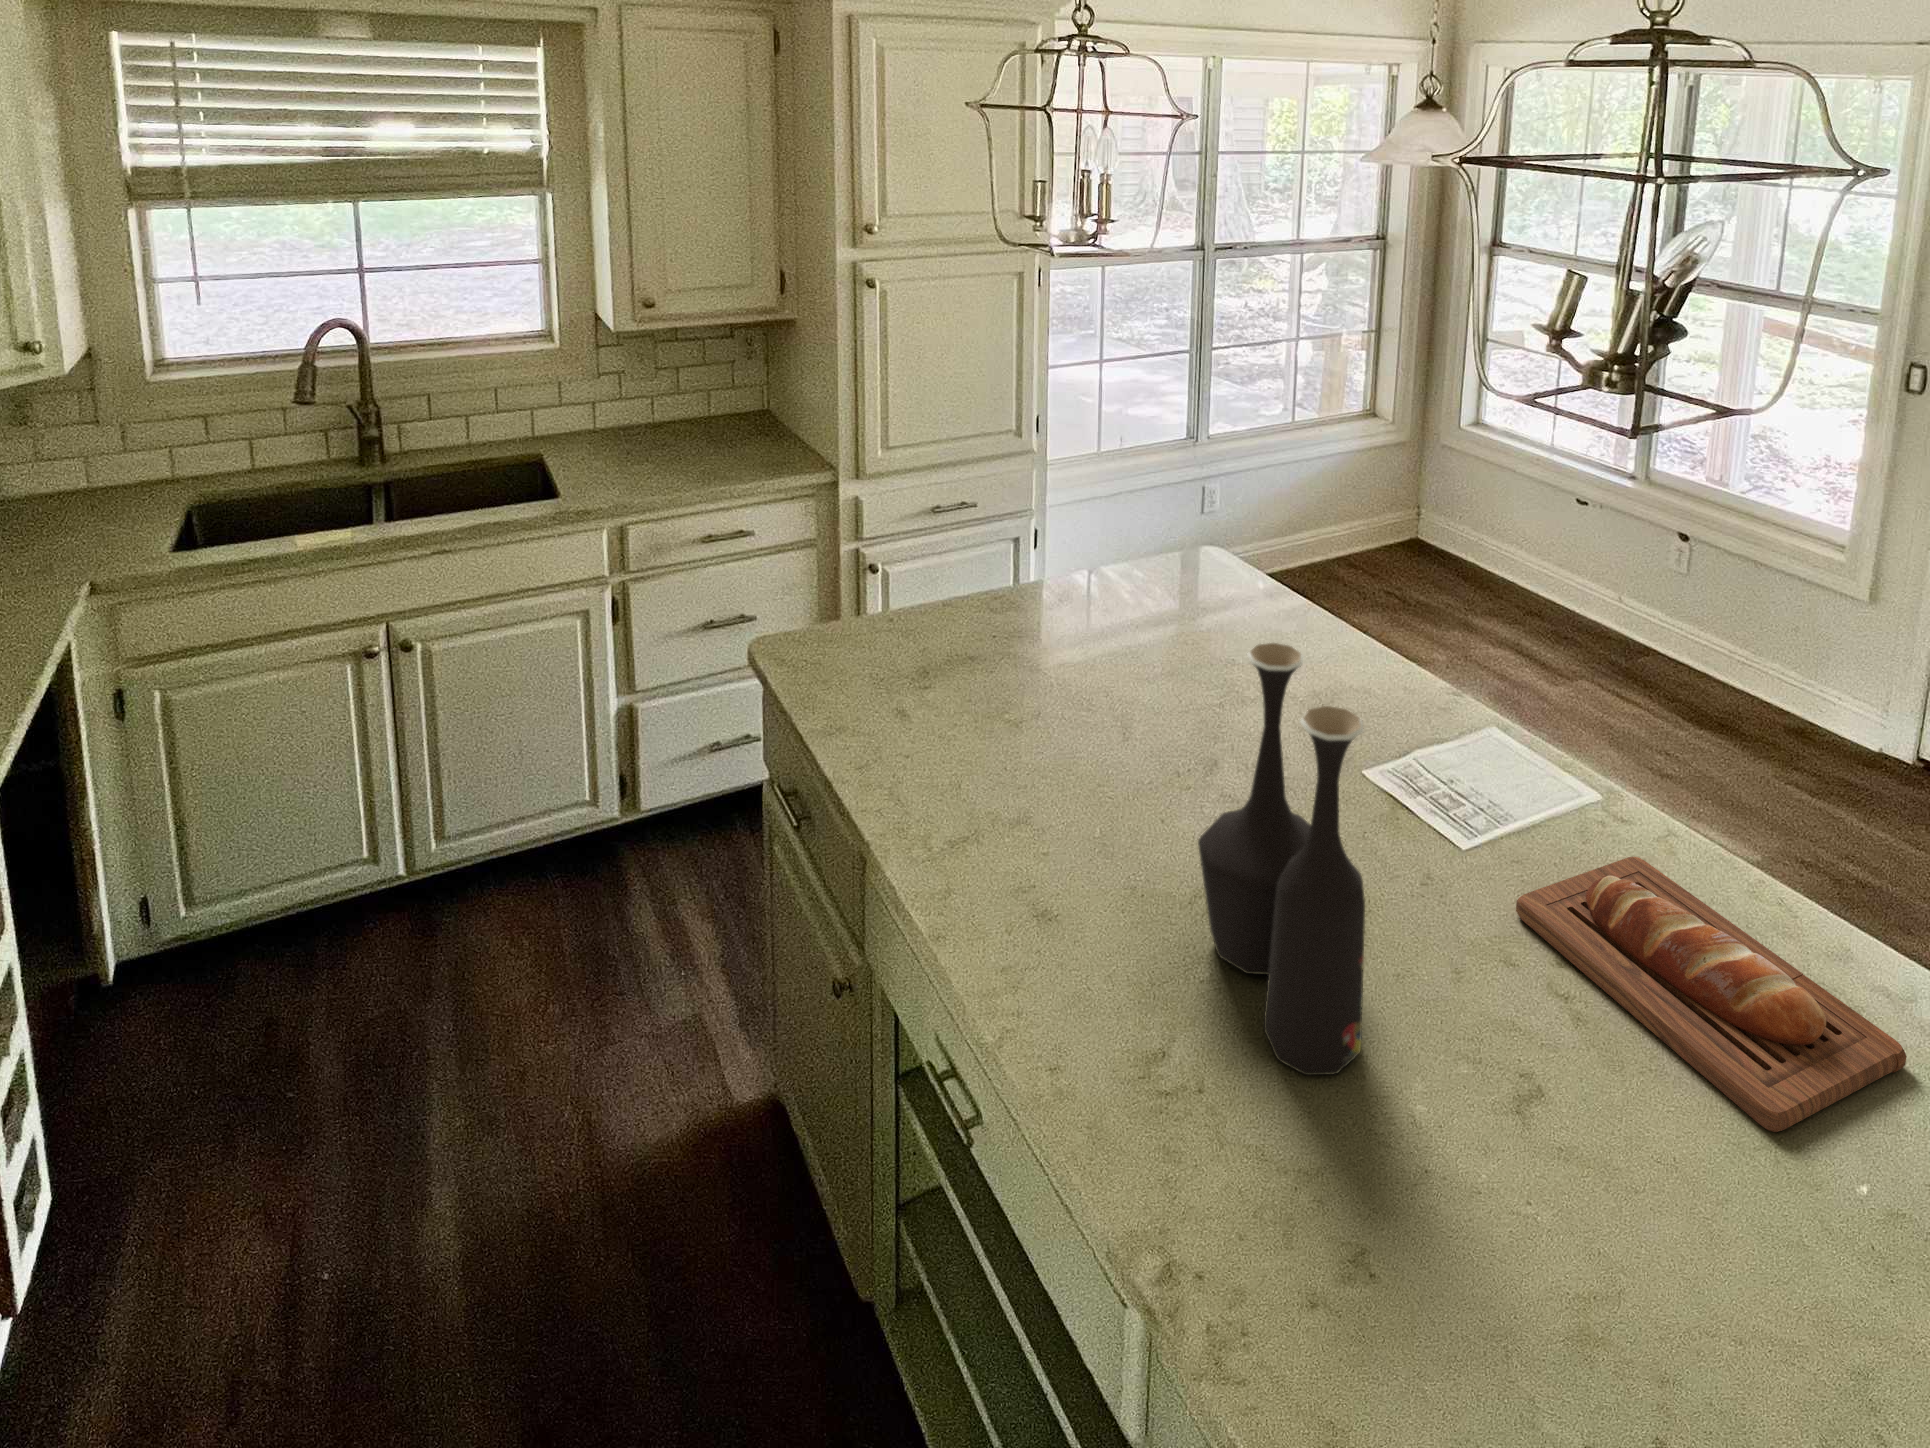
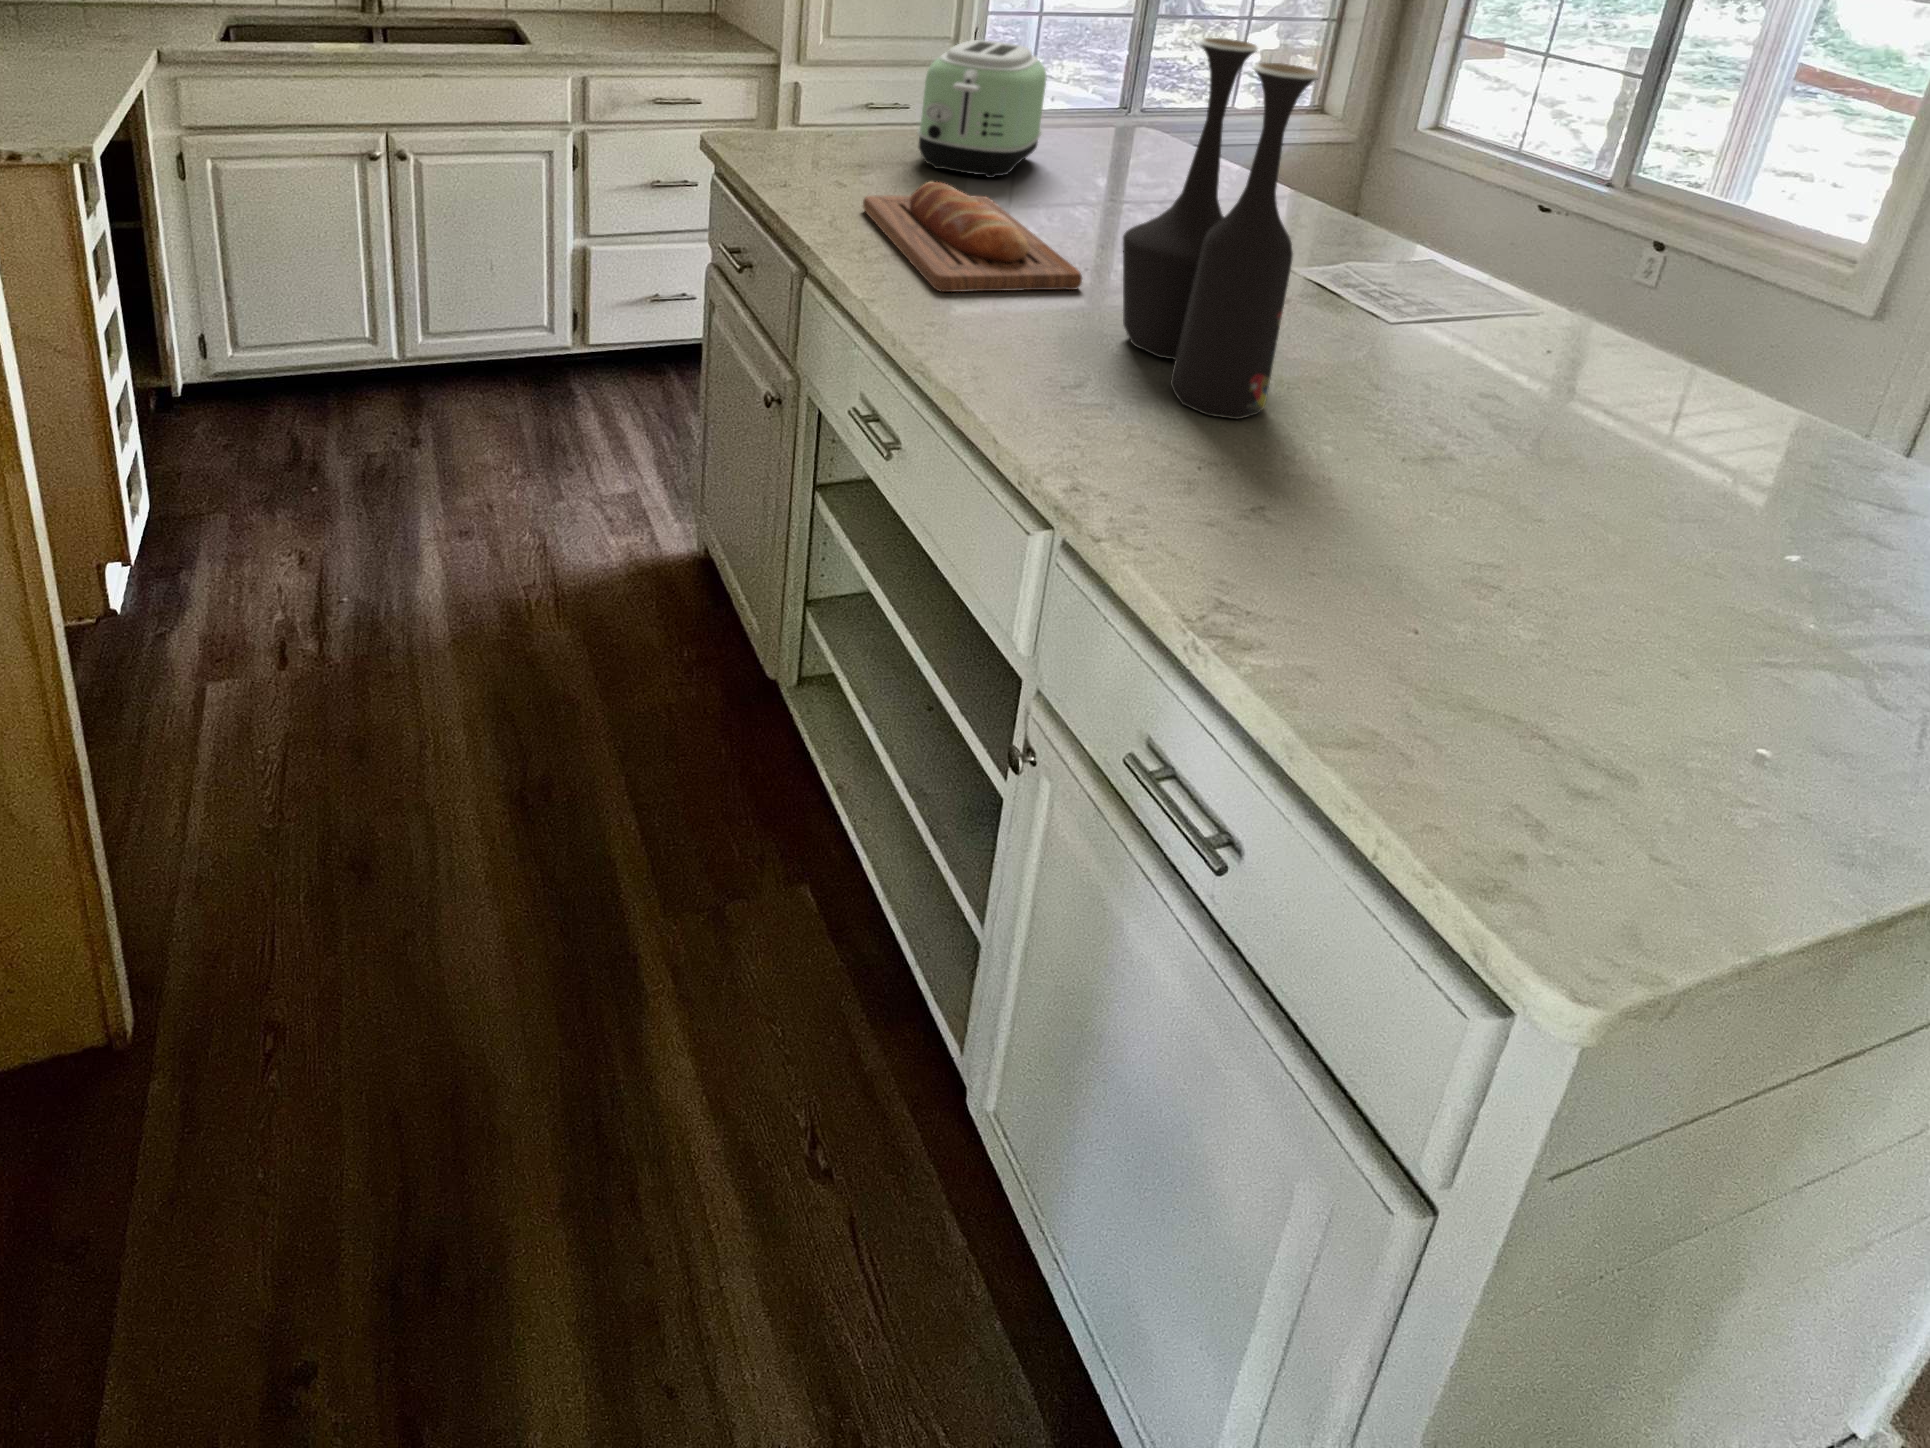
toaster: none [983,514,1110,669] -> present [917,40,1046,178]
bread loaf: present [1516,857,1907,1132] -> present [863,182,1082,292]

